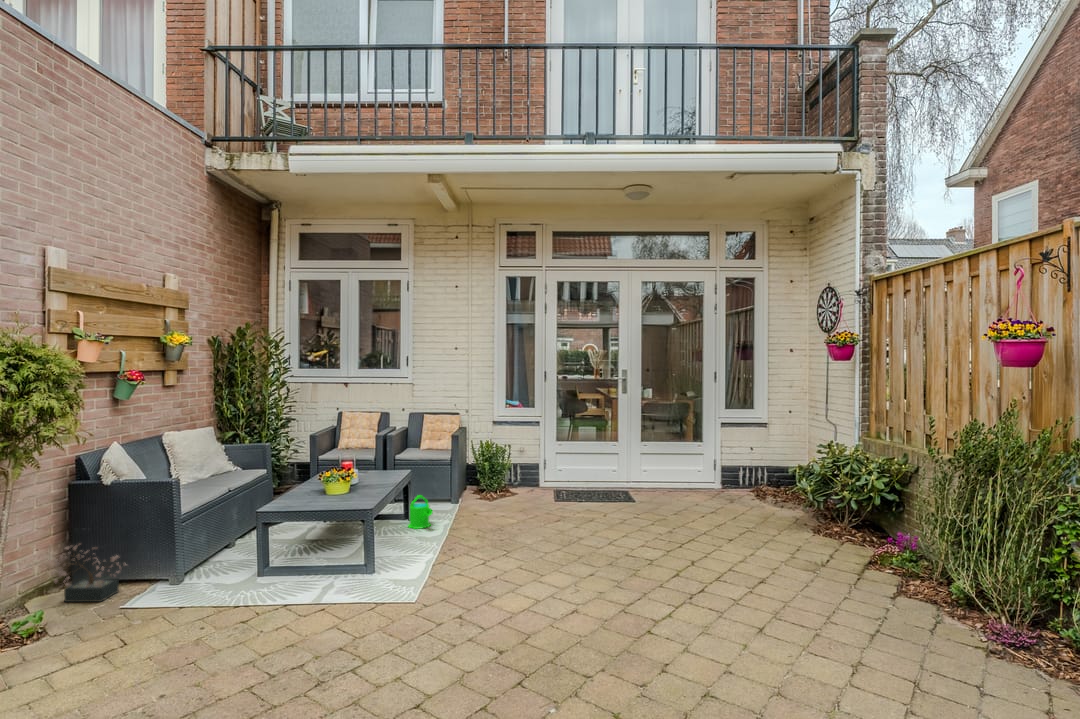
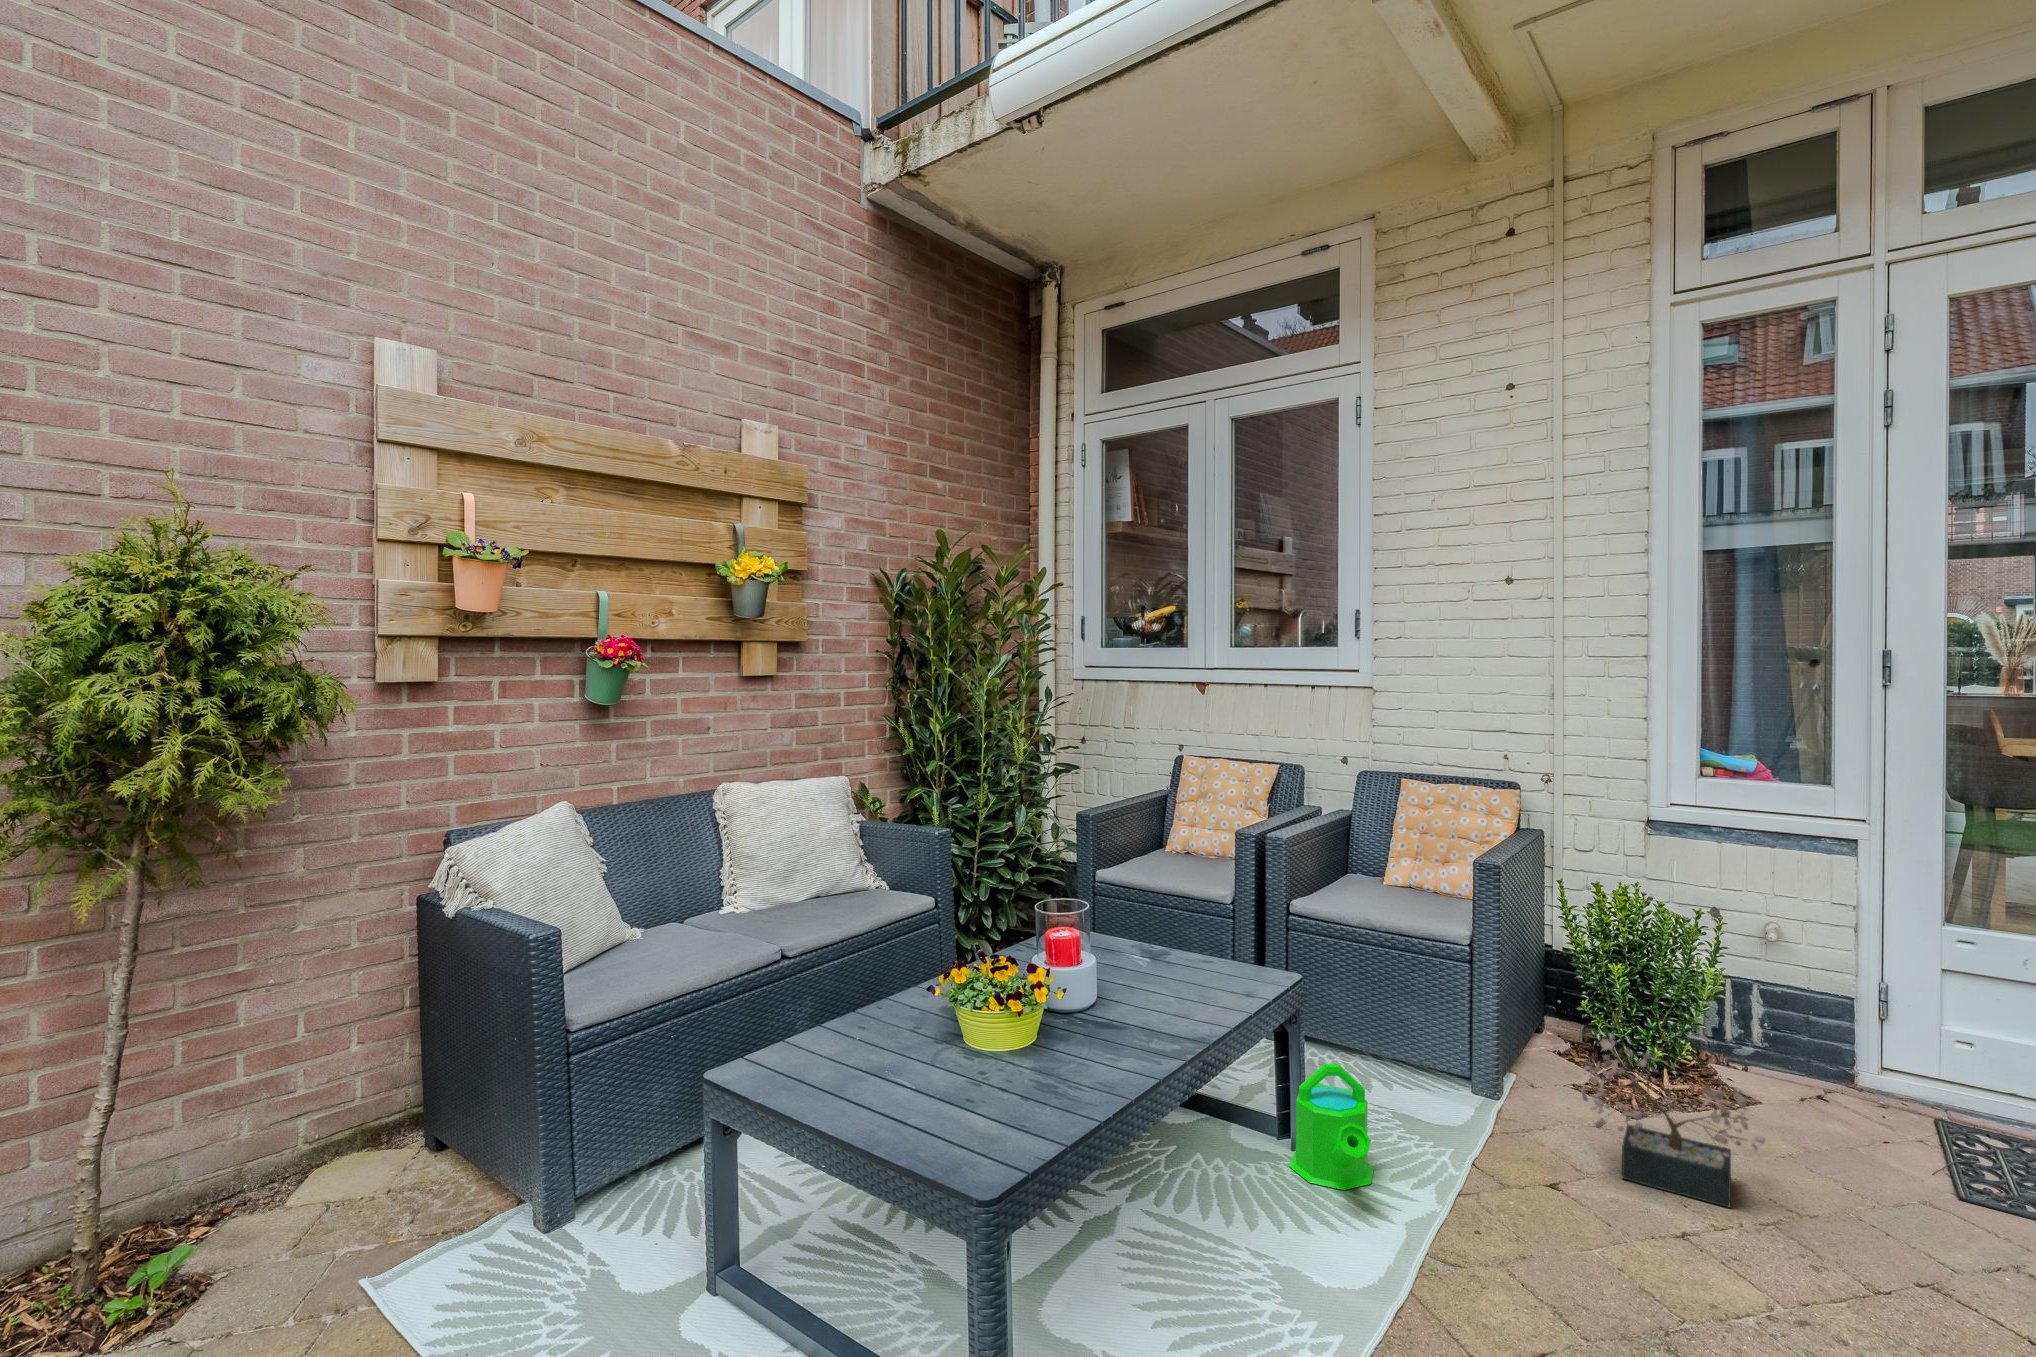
decorative plant: present [50,546,125,602] -> present [1581,1035,1765,1207]

